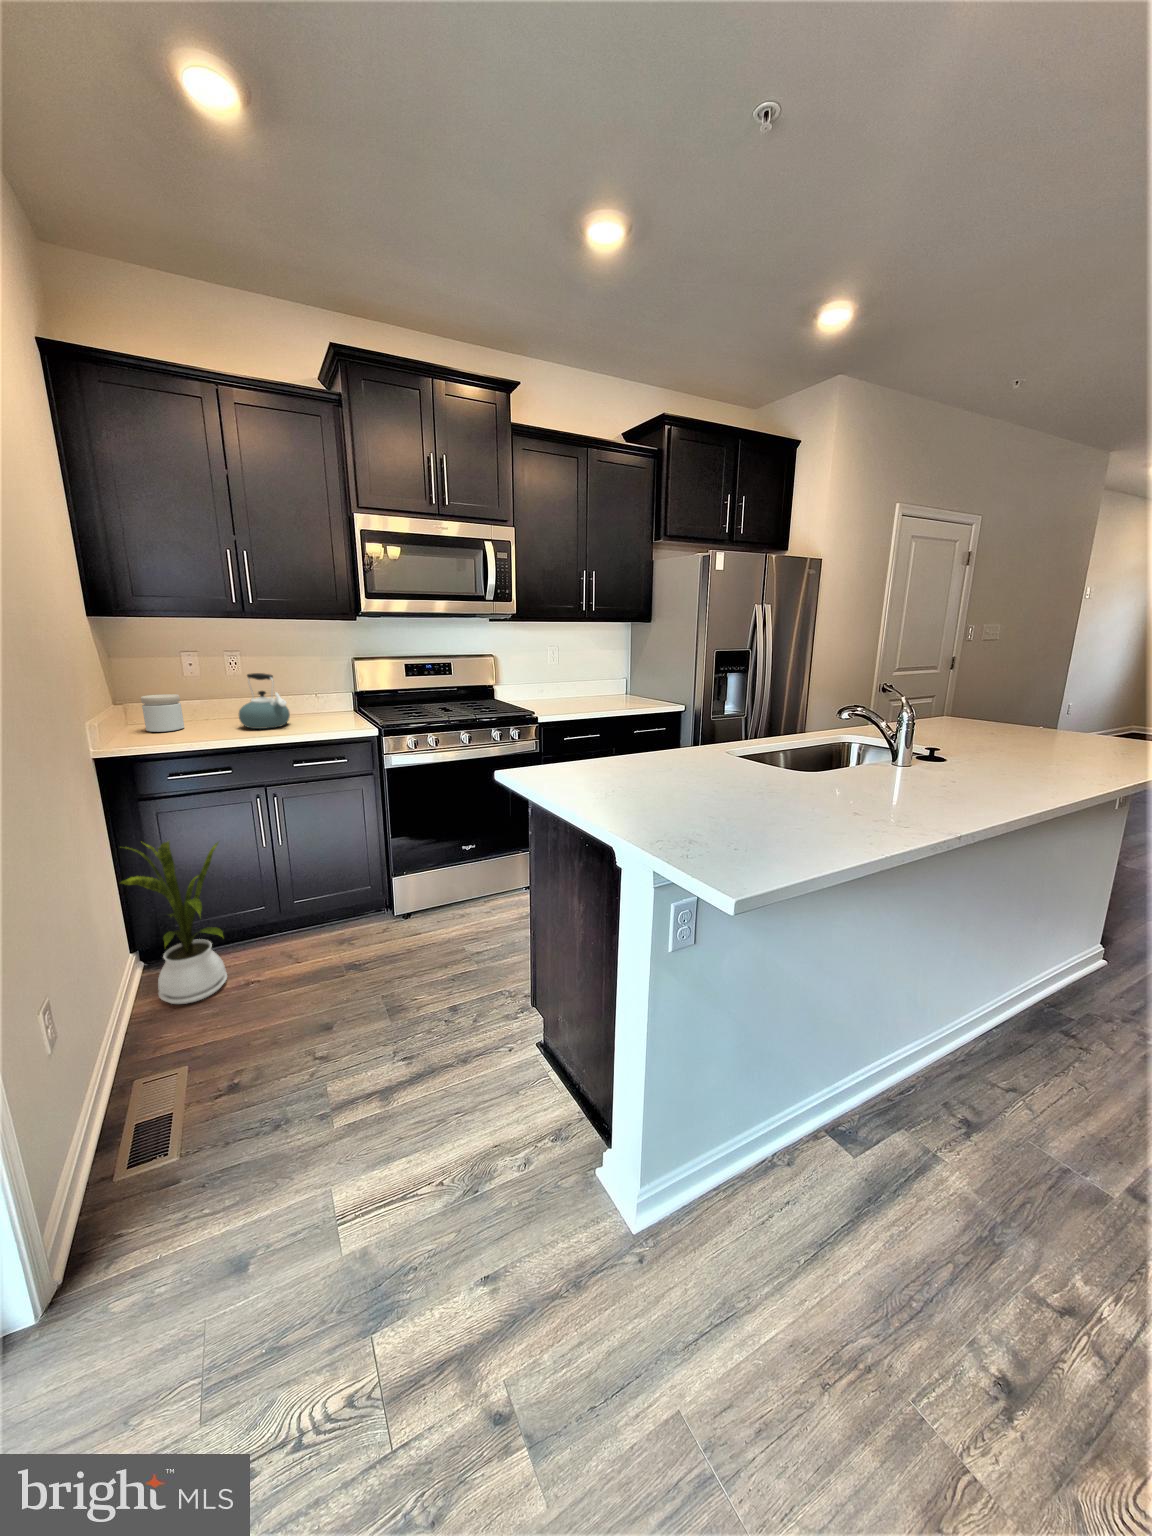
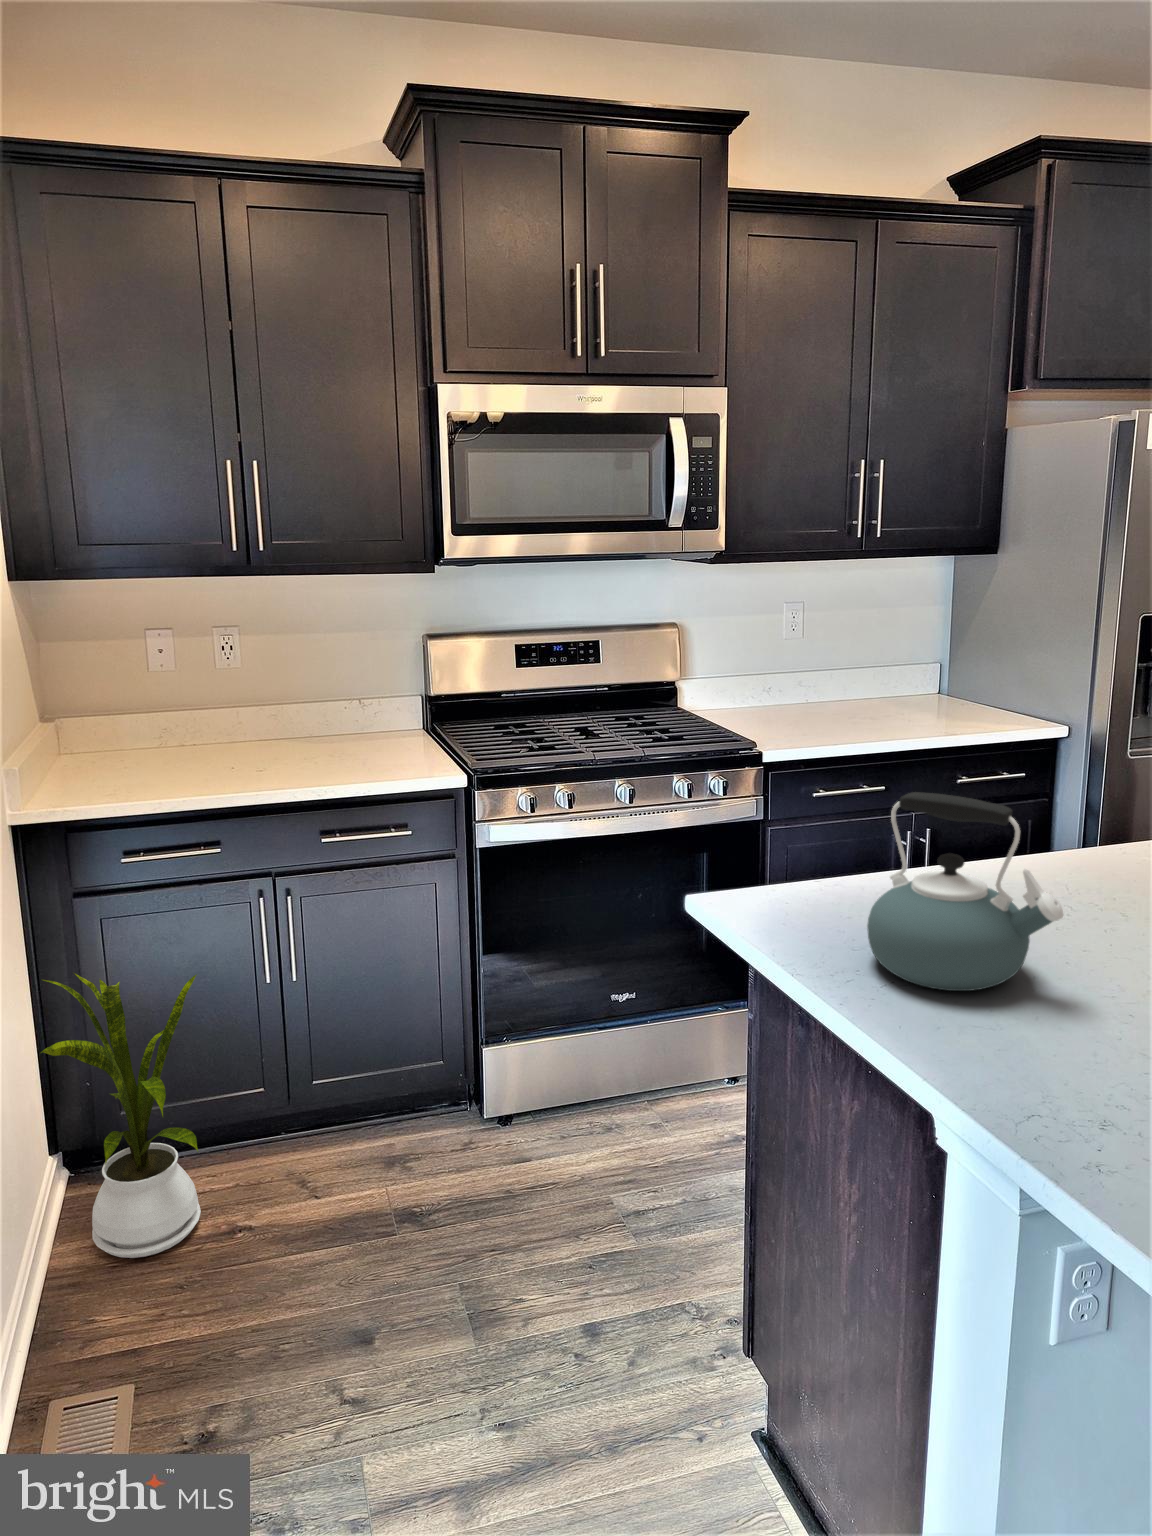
kettle: present [239,673,290,729] -> present [867,792,1063,991]
jar: present [141,694,184,732] -> none [82,705,147,772]

